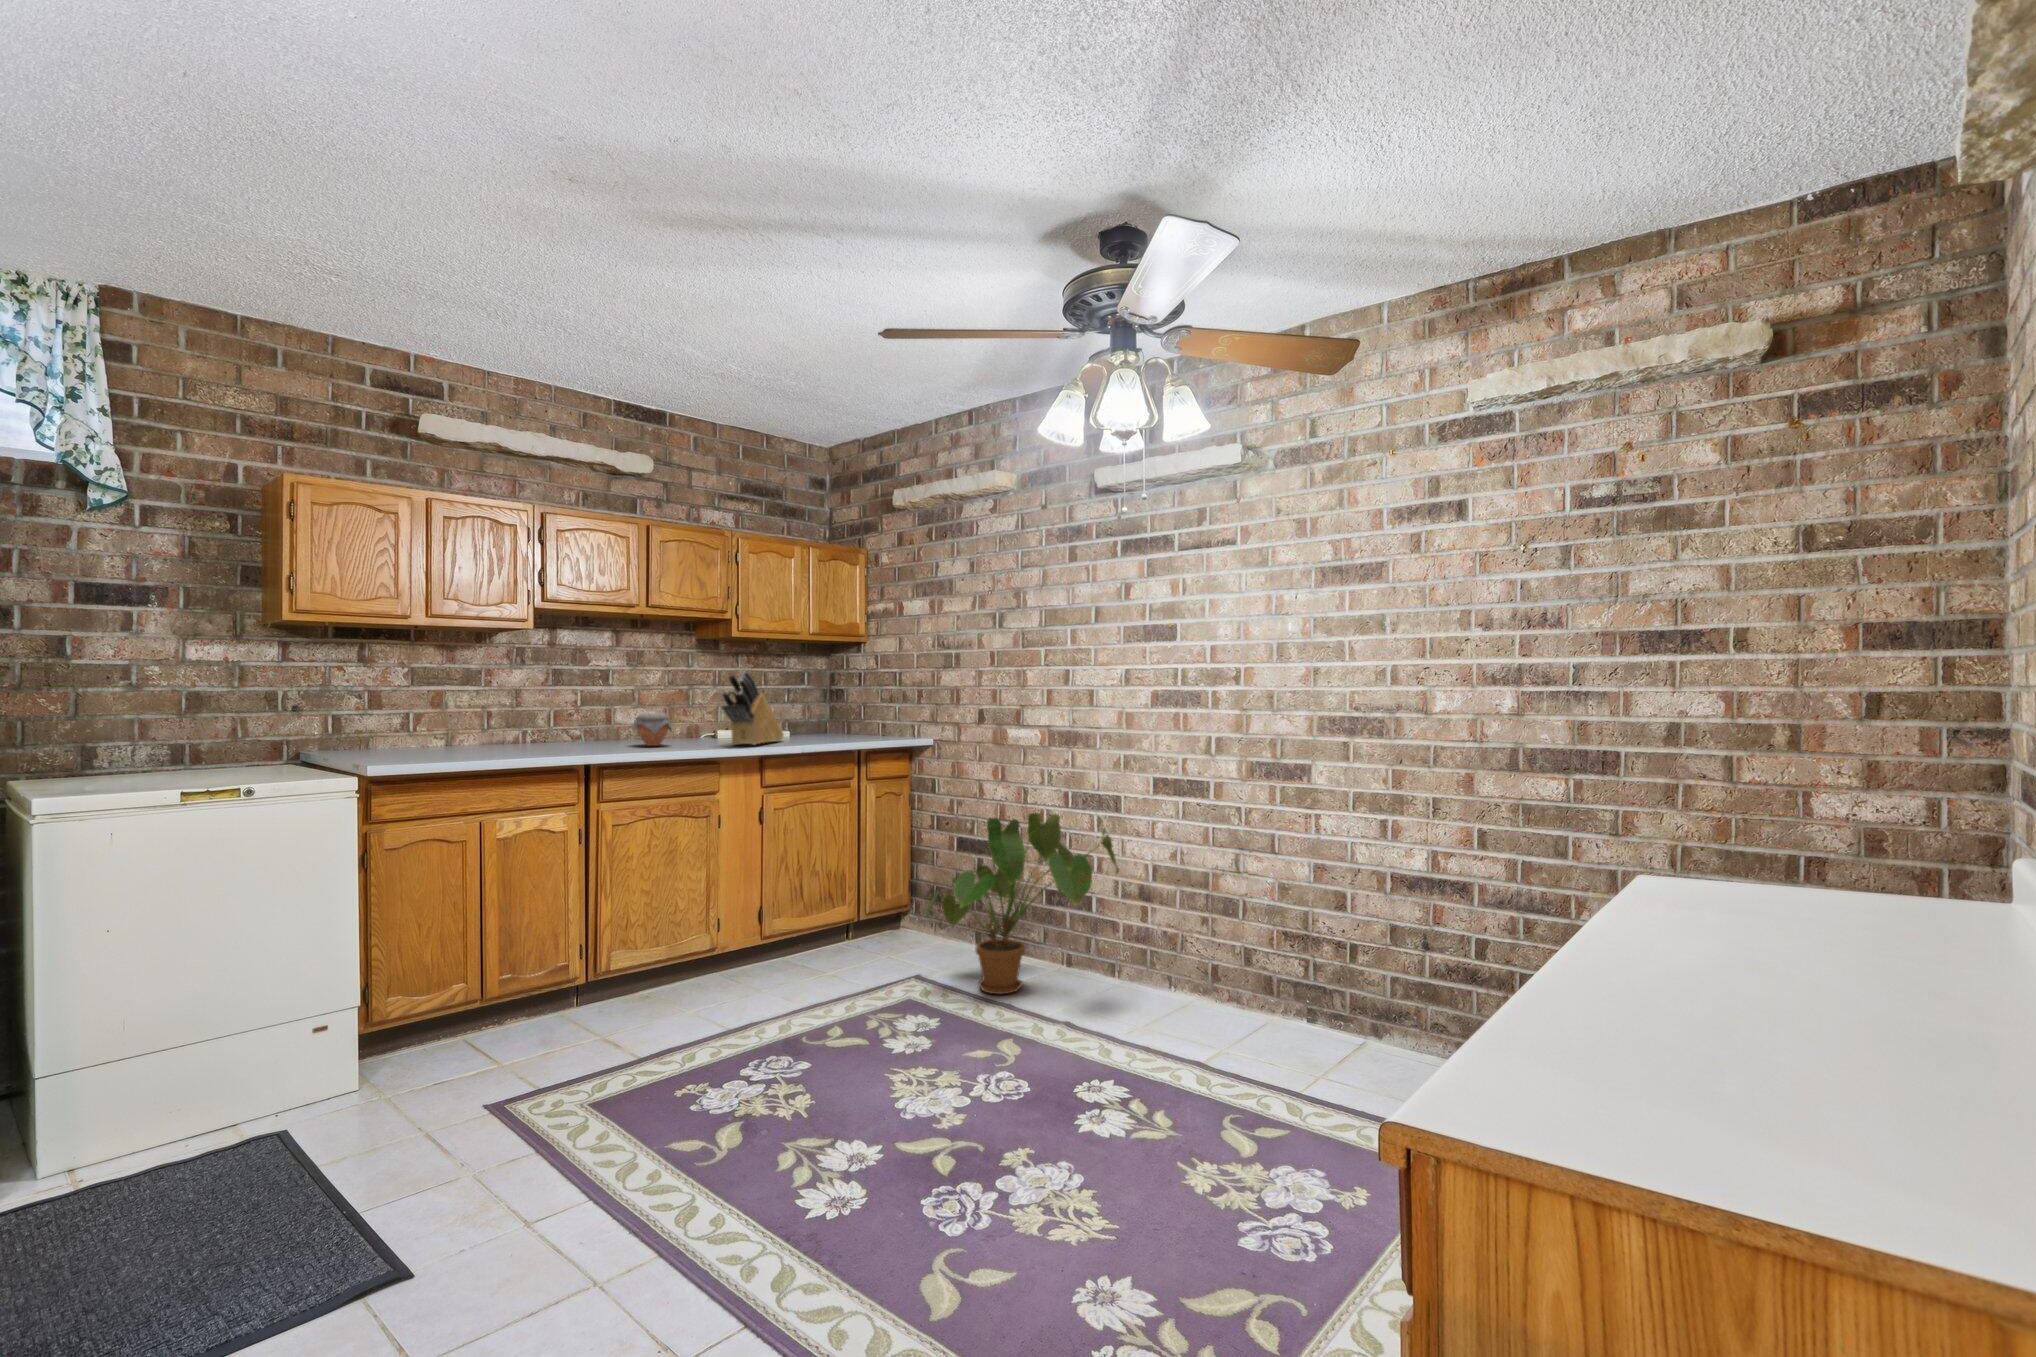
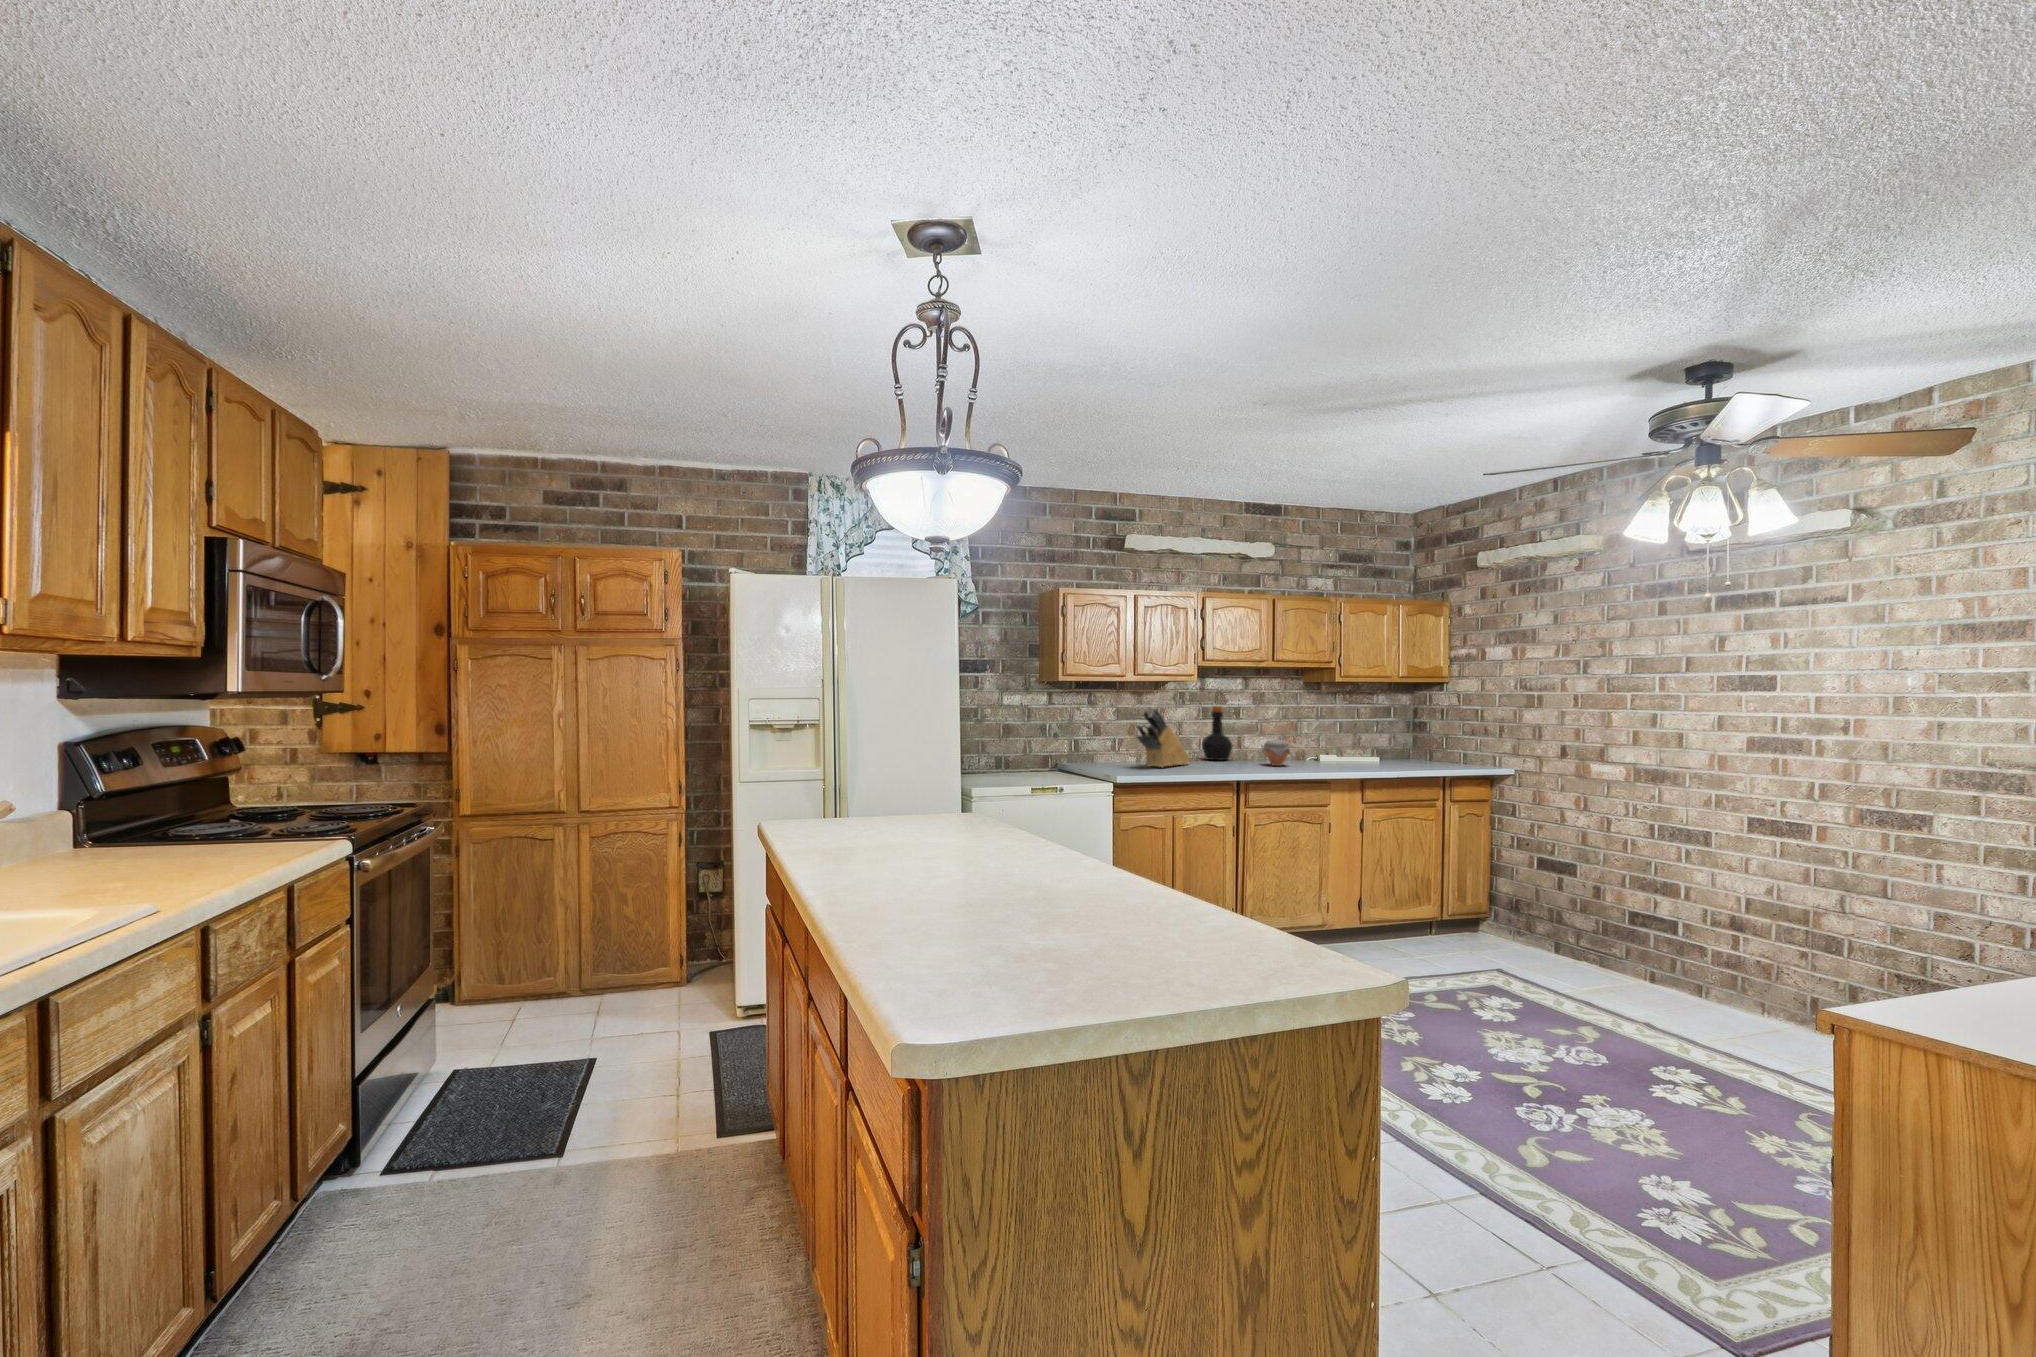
bottle: none [550,669,594,743] -> present [1202,706,1233,760]
knife block: present [722,671,784,745] -> present [1136,709,1190,767]
house plant: present [925,813,1119,994] -> none [1506,841,1708,996]

